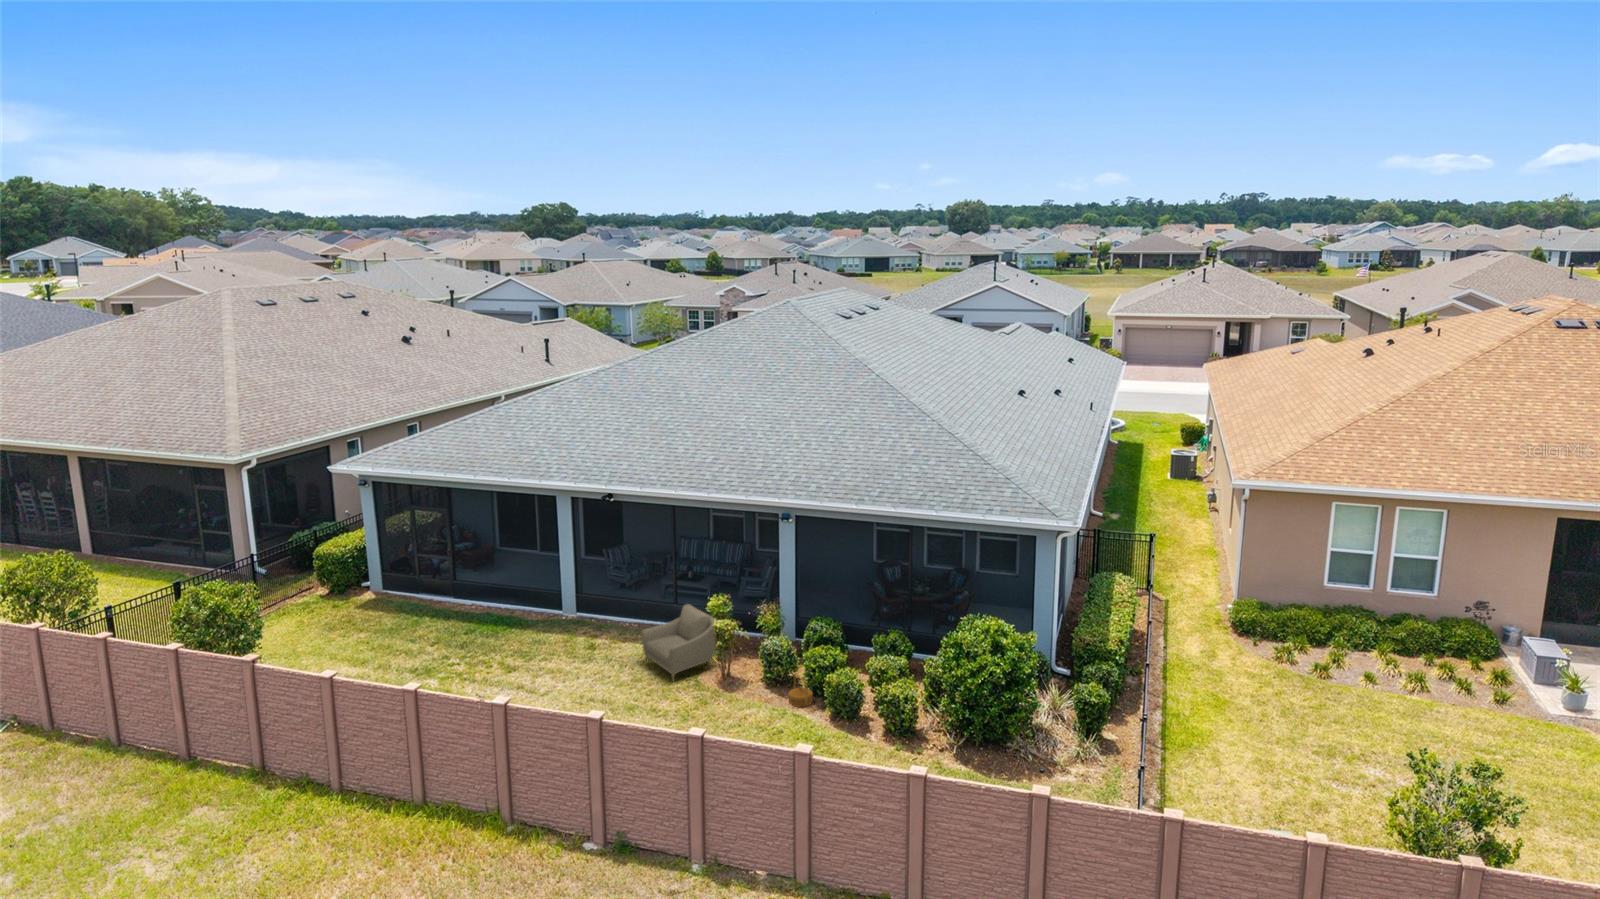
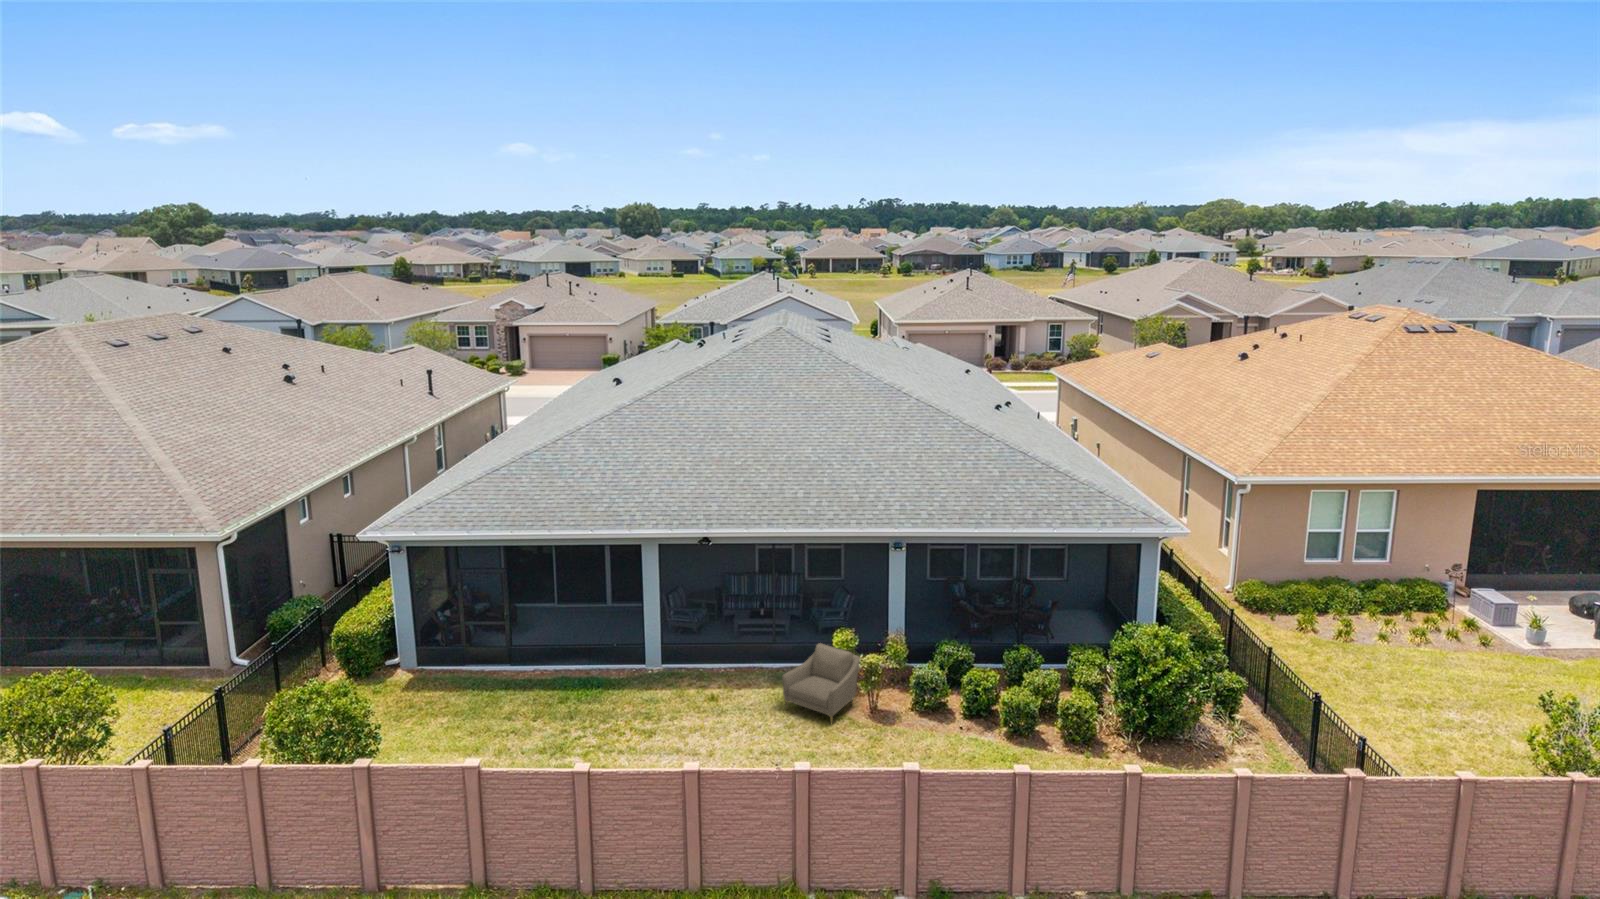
woven basket: present [788,673,813,707] -> none [958,698,982,731]

